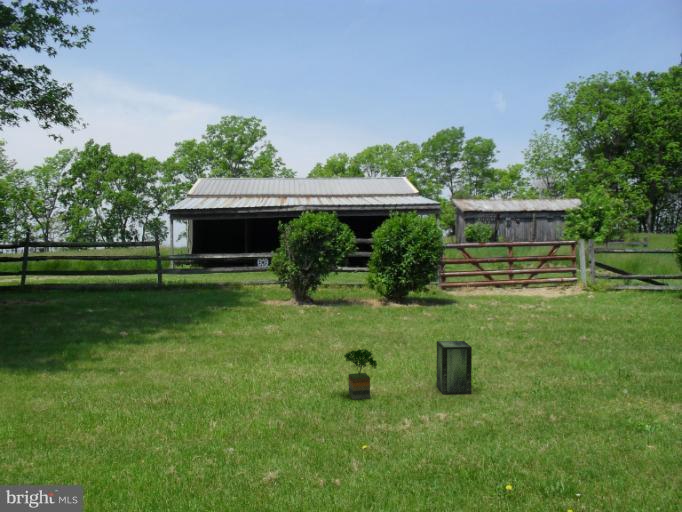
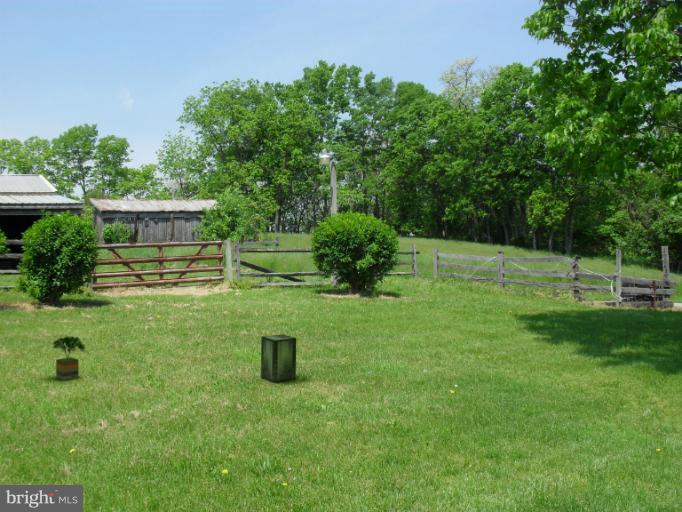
storage box: present [437,341,472,395] -> present [261,334,296,383]

